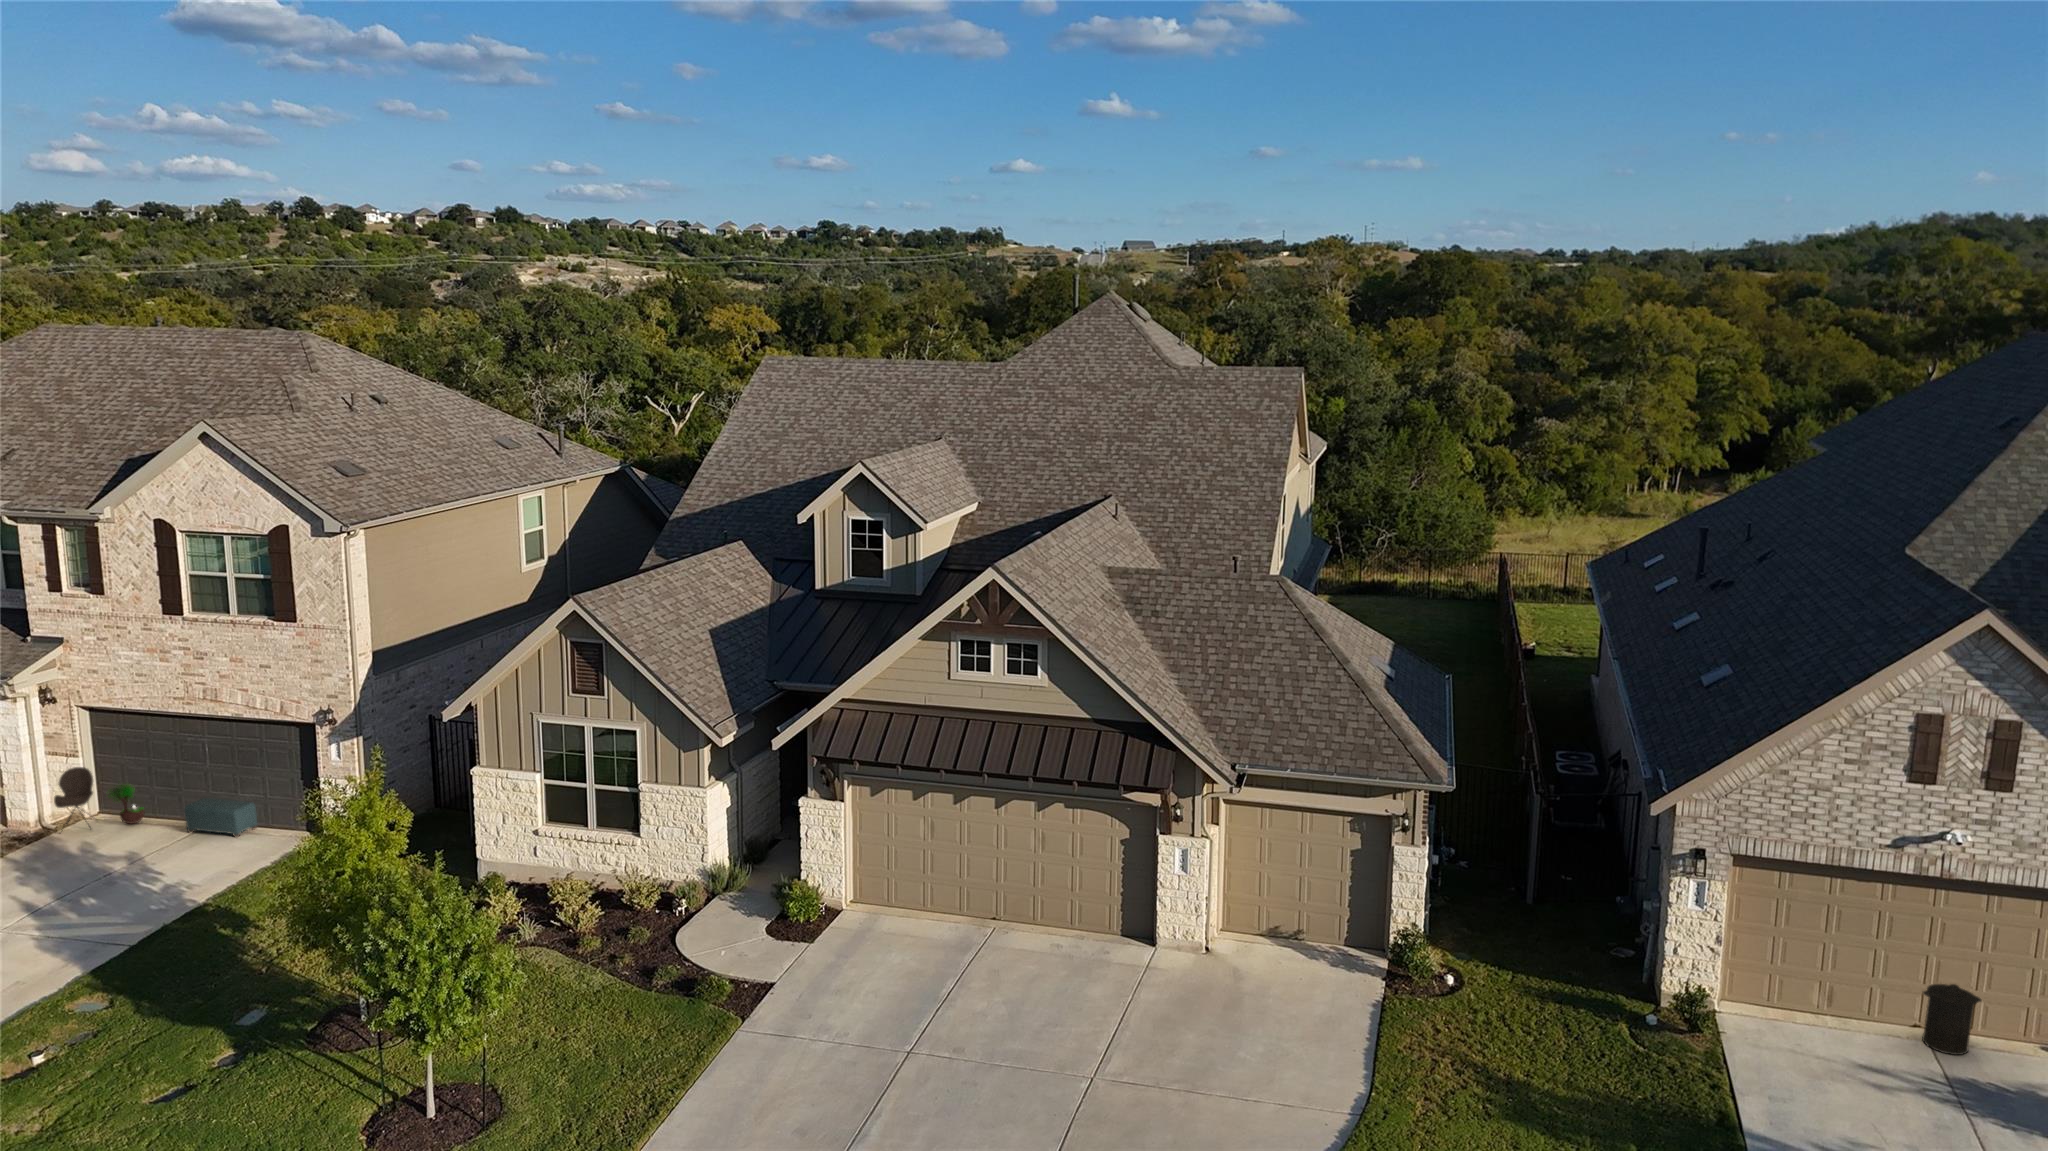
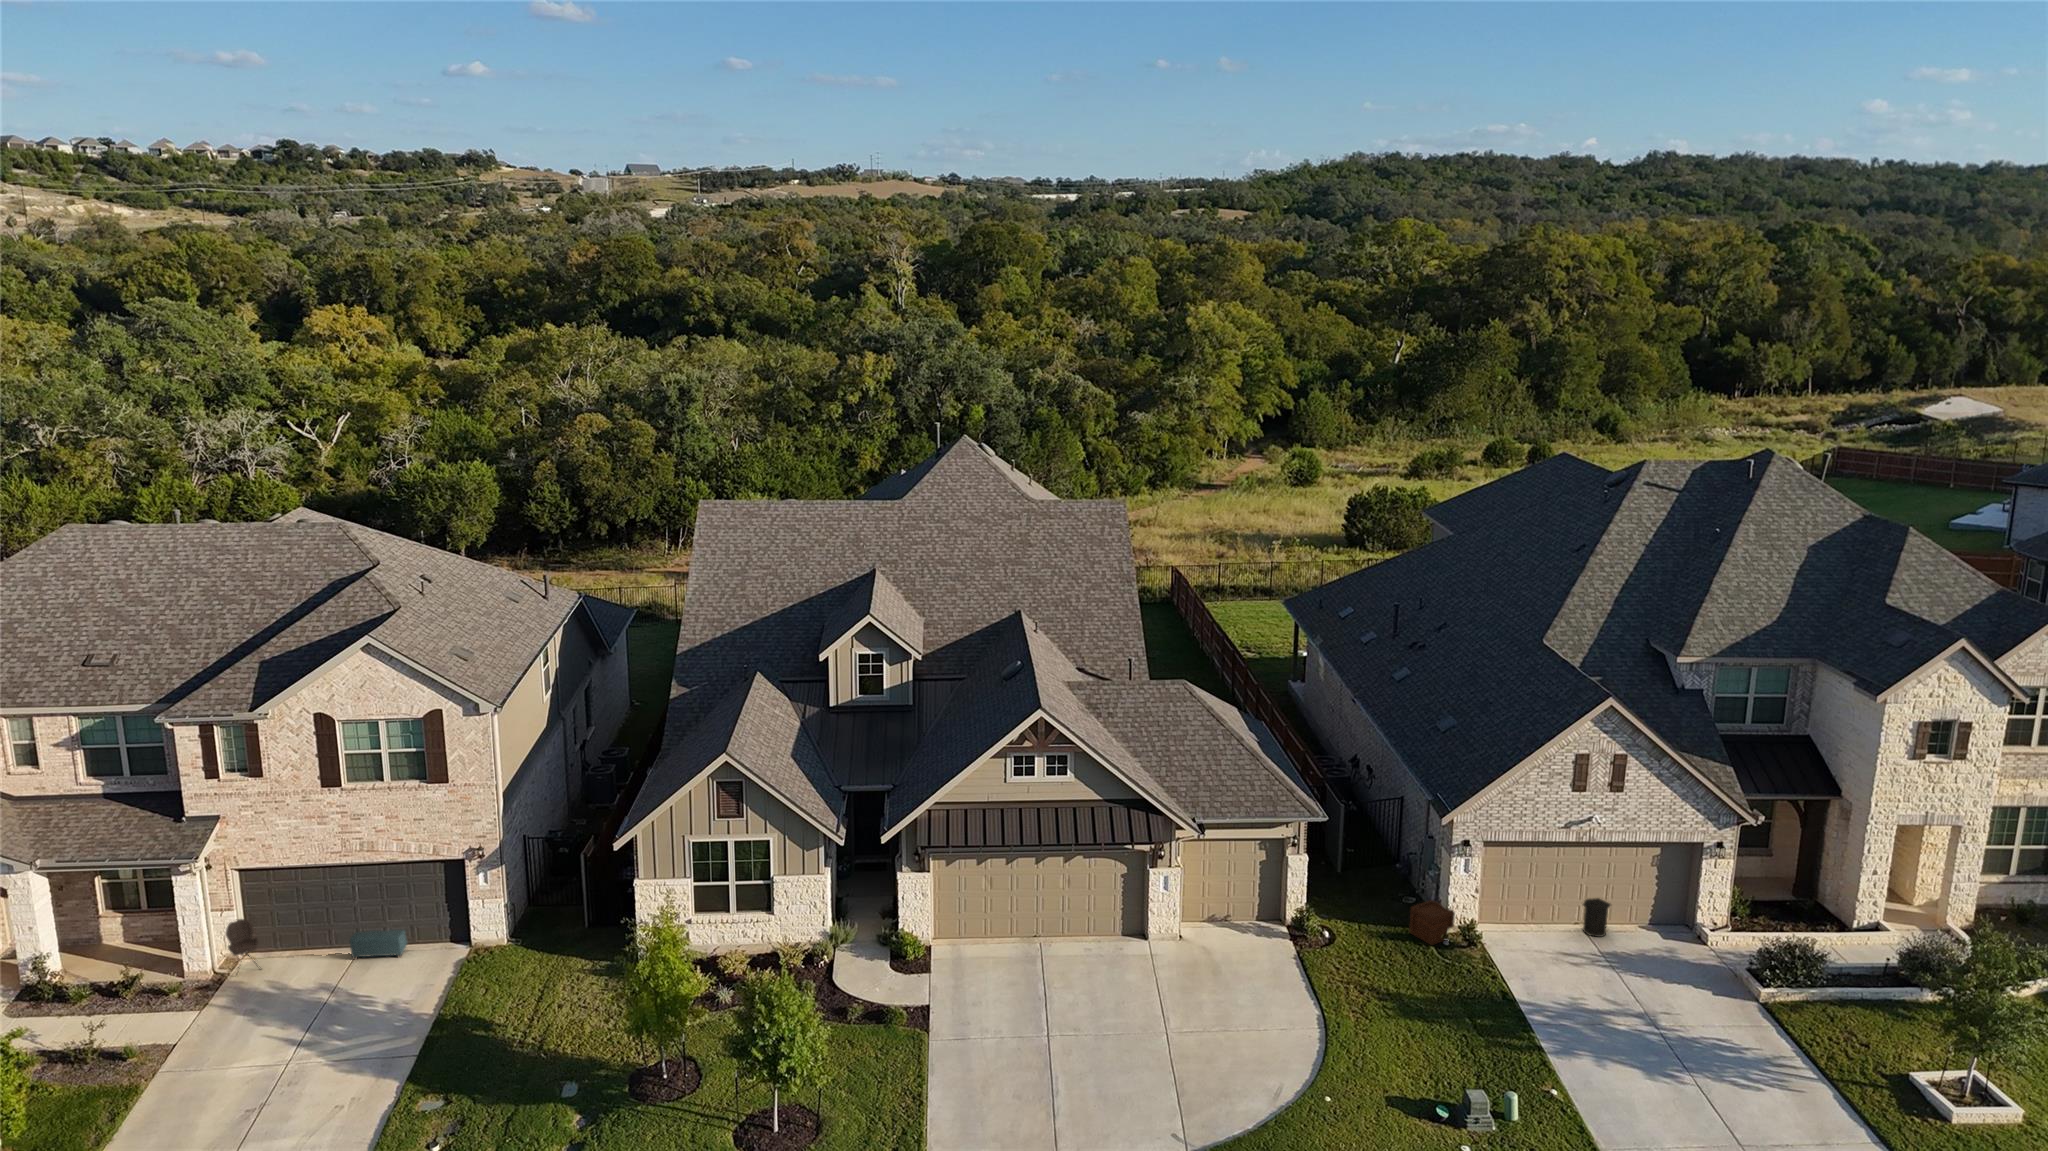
potted tree: present [108,784,144,824] -> none [273,925,301,960]
wooden crate: none [1591,947,1672,1022] -> present [1409,900,1455,945]

